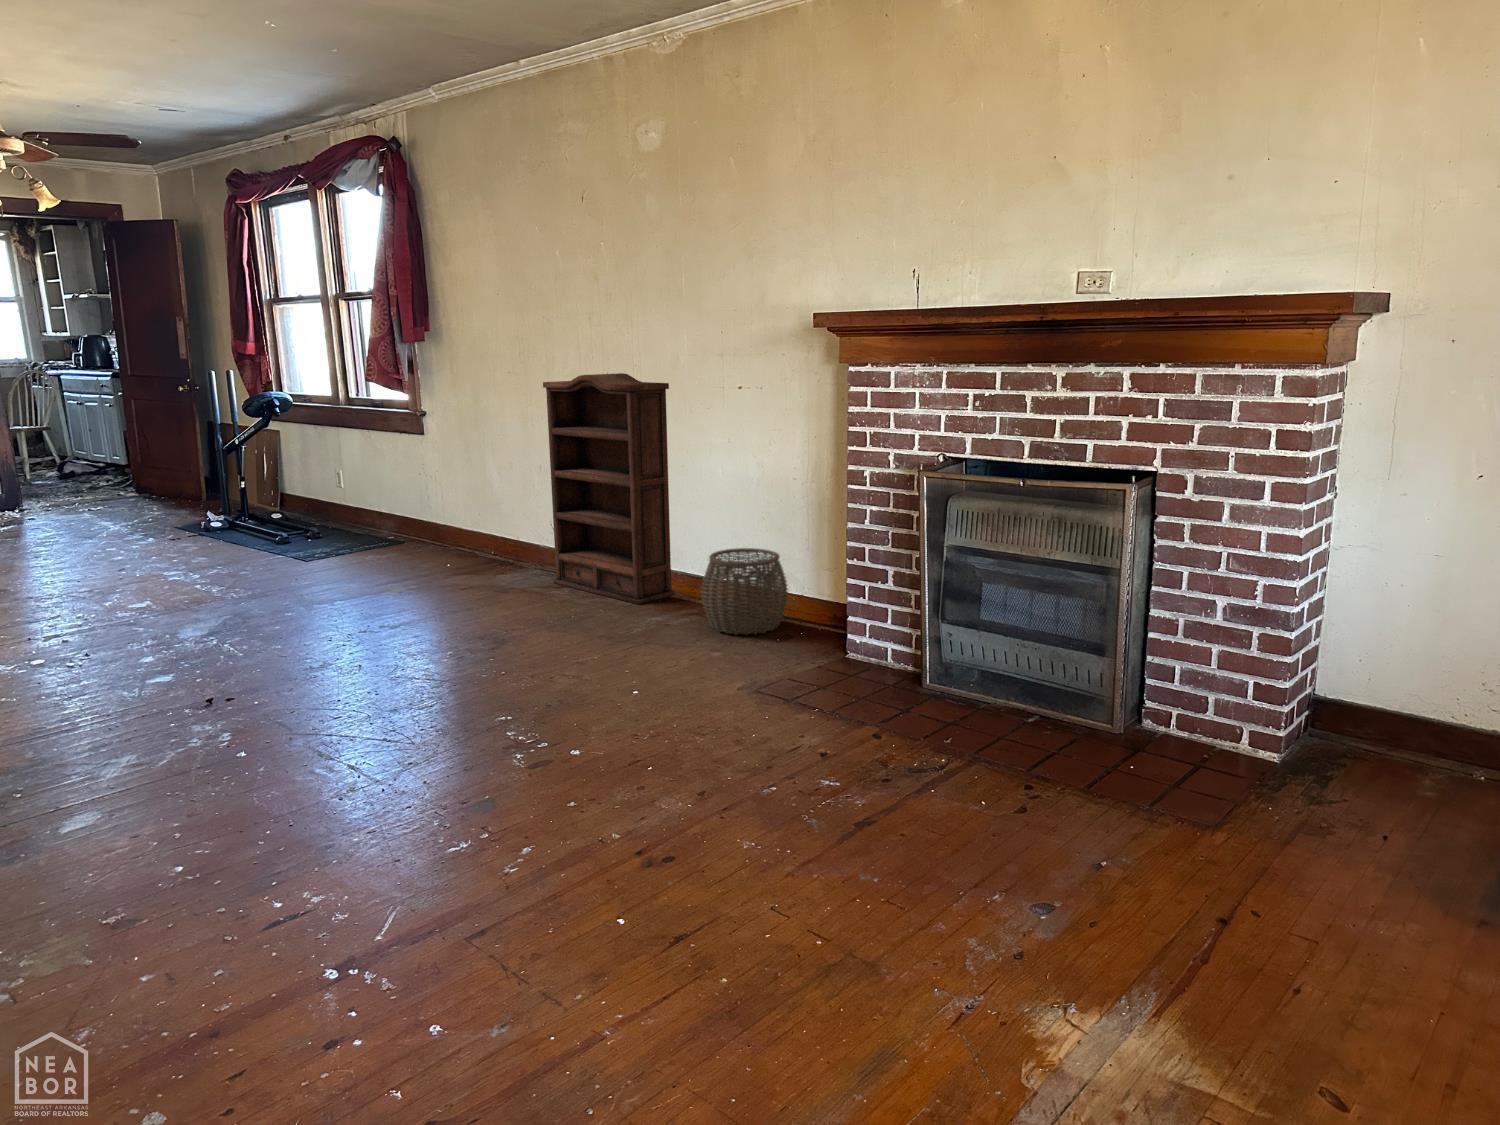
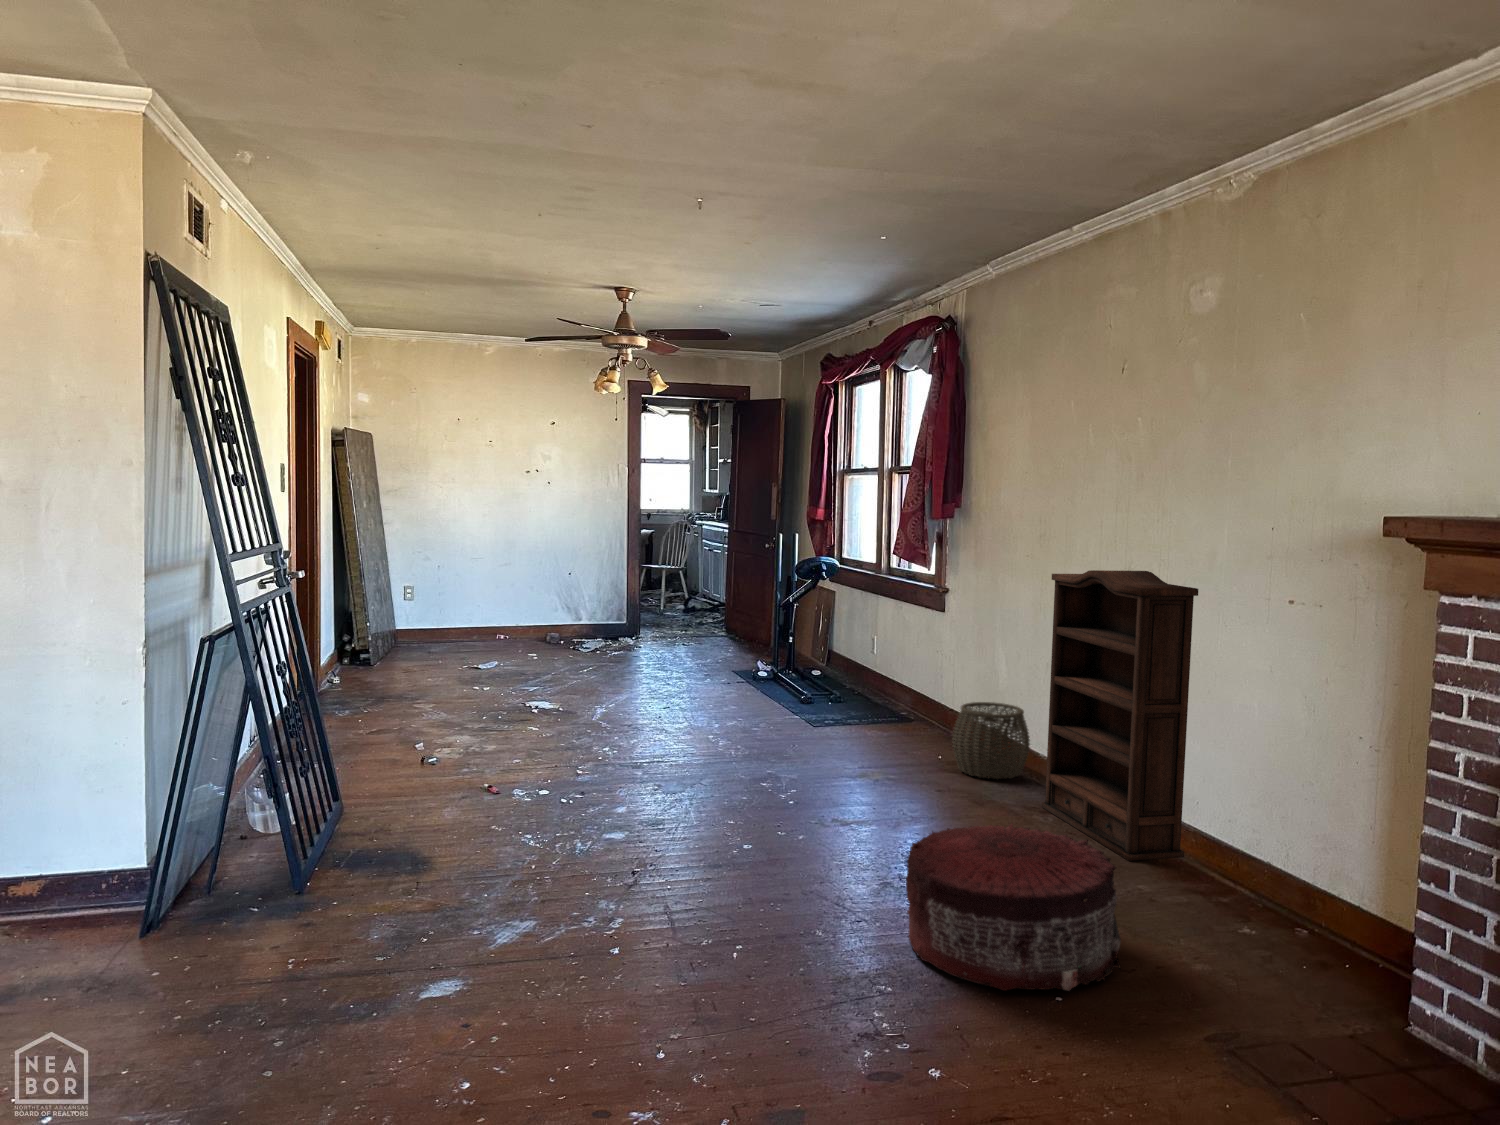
woven basket: present [702,548,788,635] -> present [952,702,1030,779]
pouf: none [495,581,672,699] -> present [906,824,1121,991]

